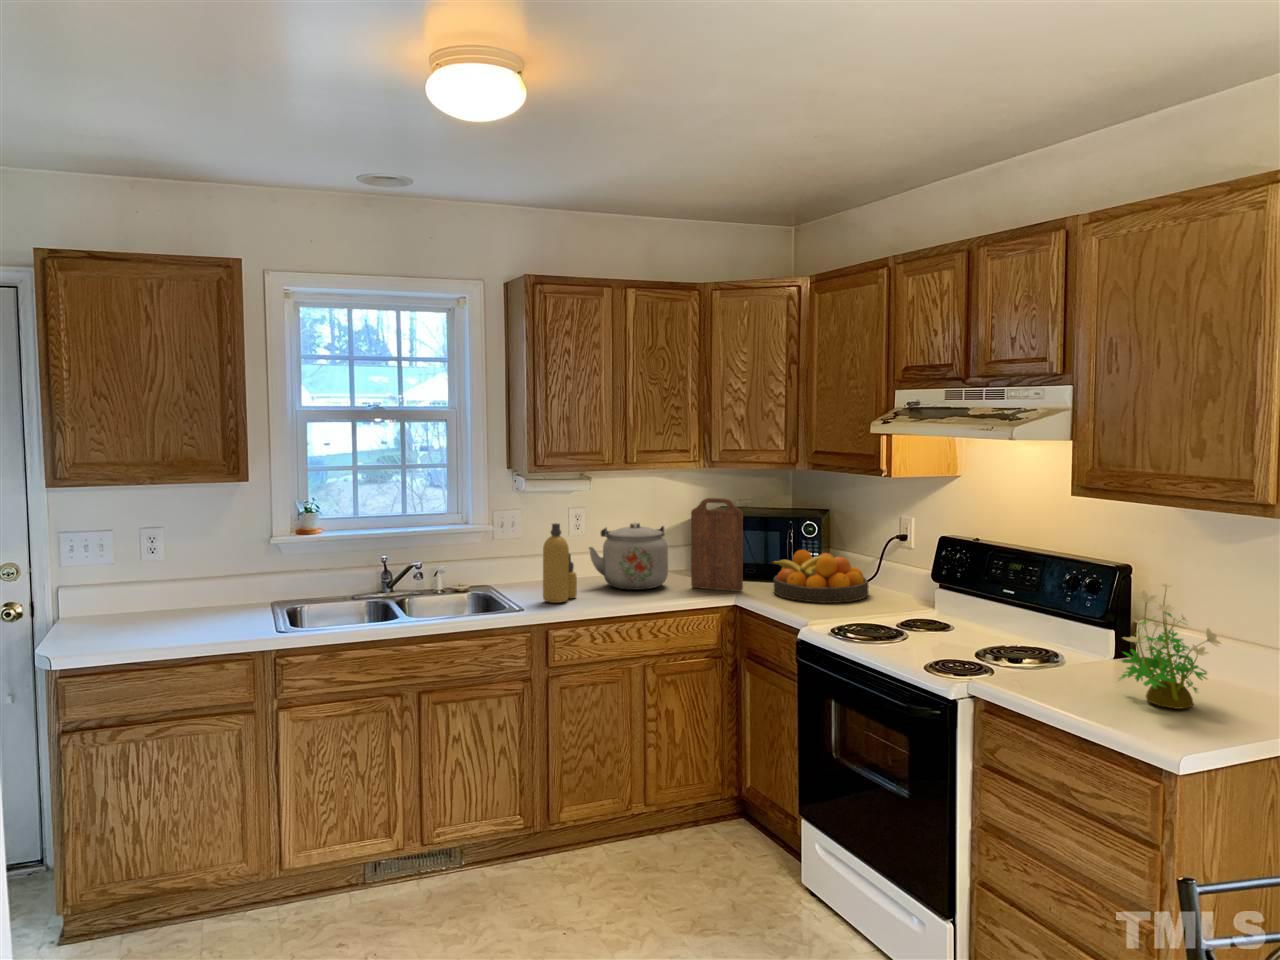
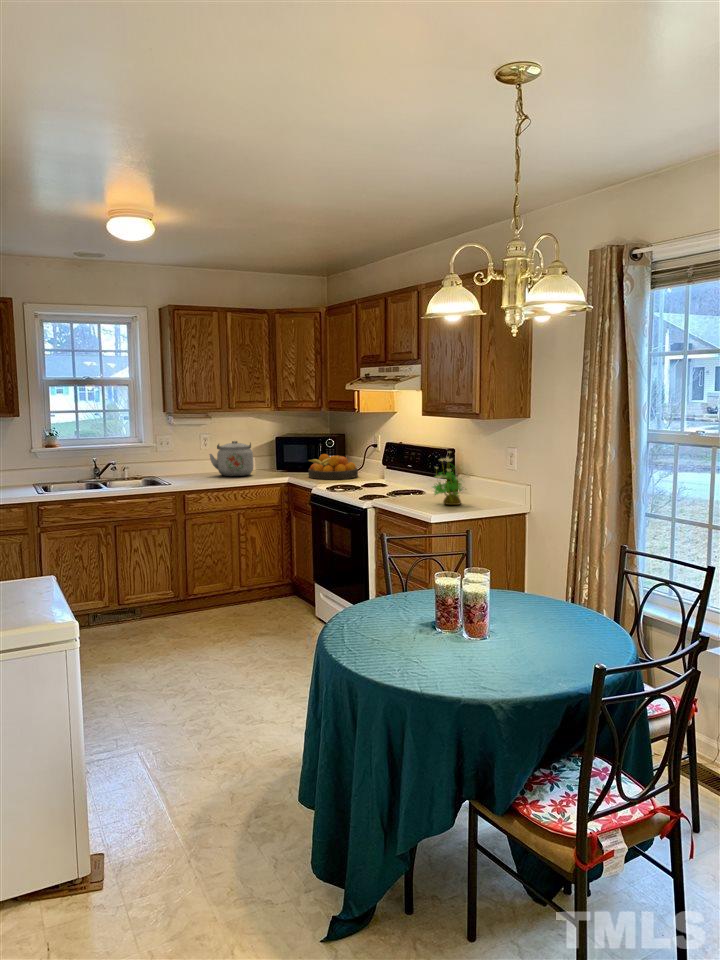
cutting board: present [691,498,743,591] -> none [265,427,293,476]
bottle: present [543,523,577,603] -> none [182,439,201,481]

